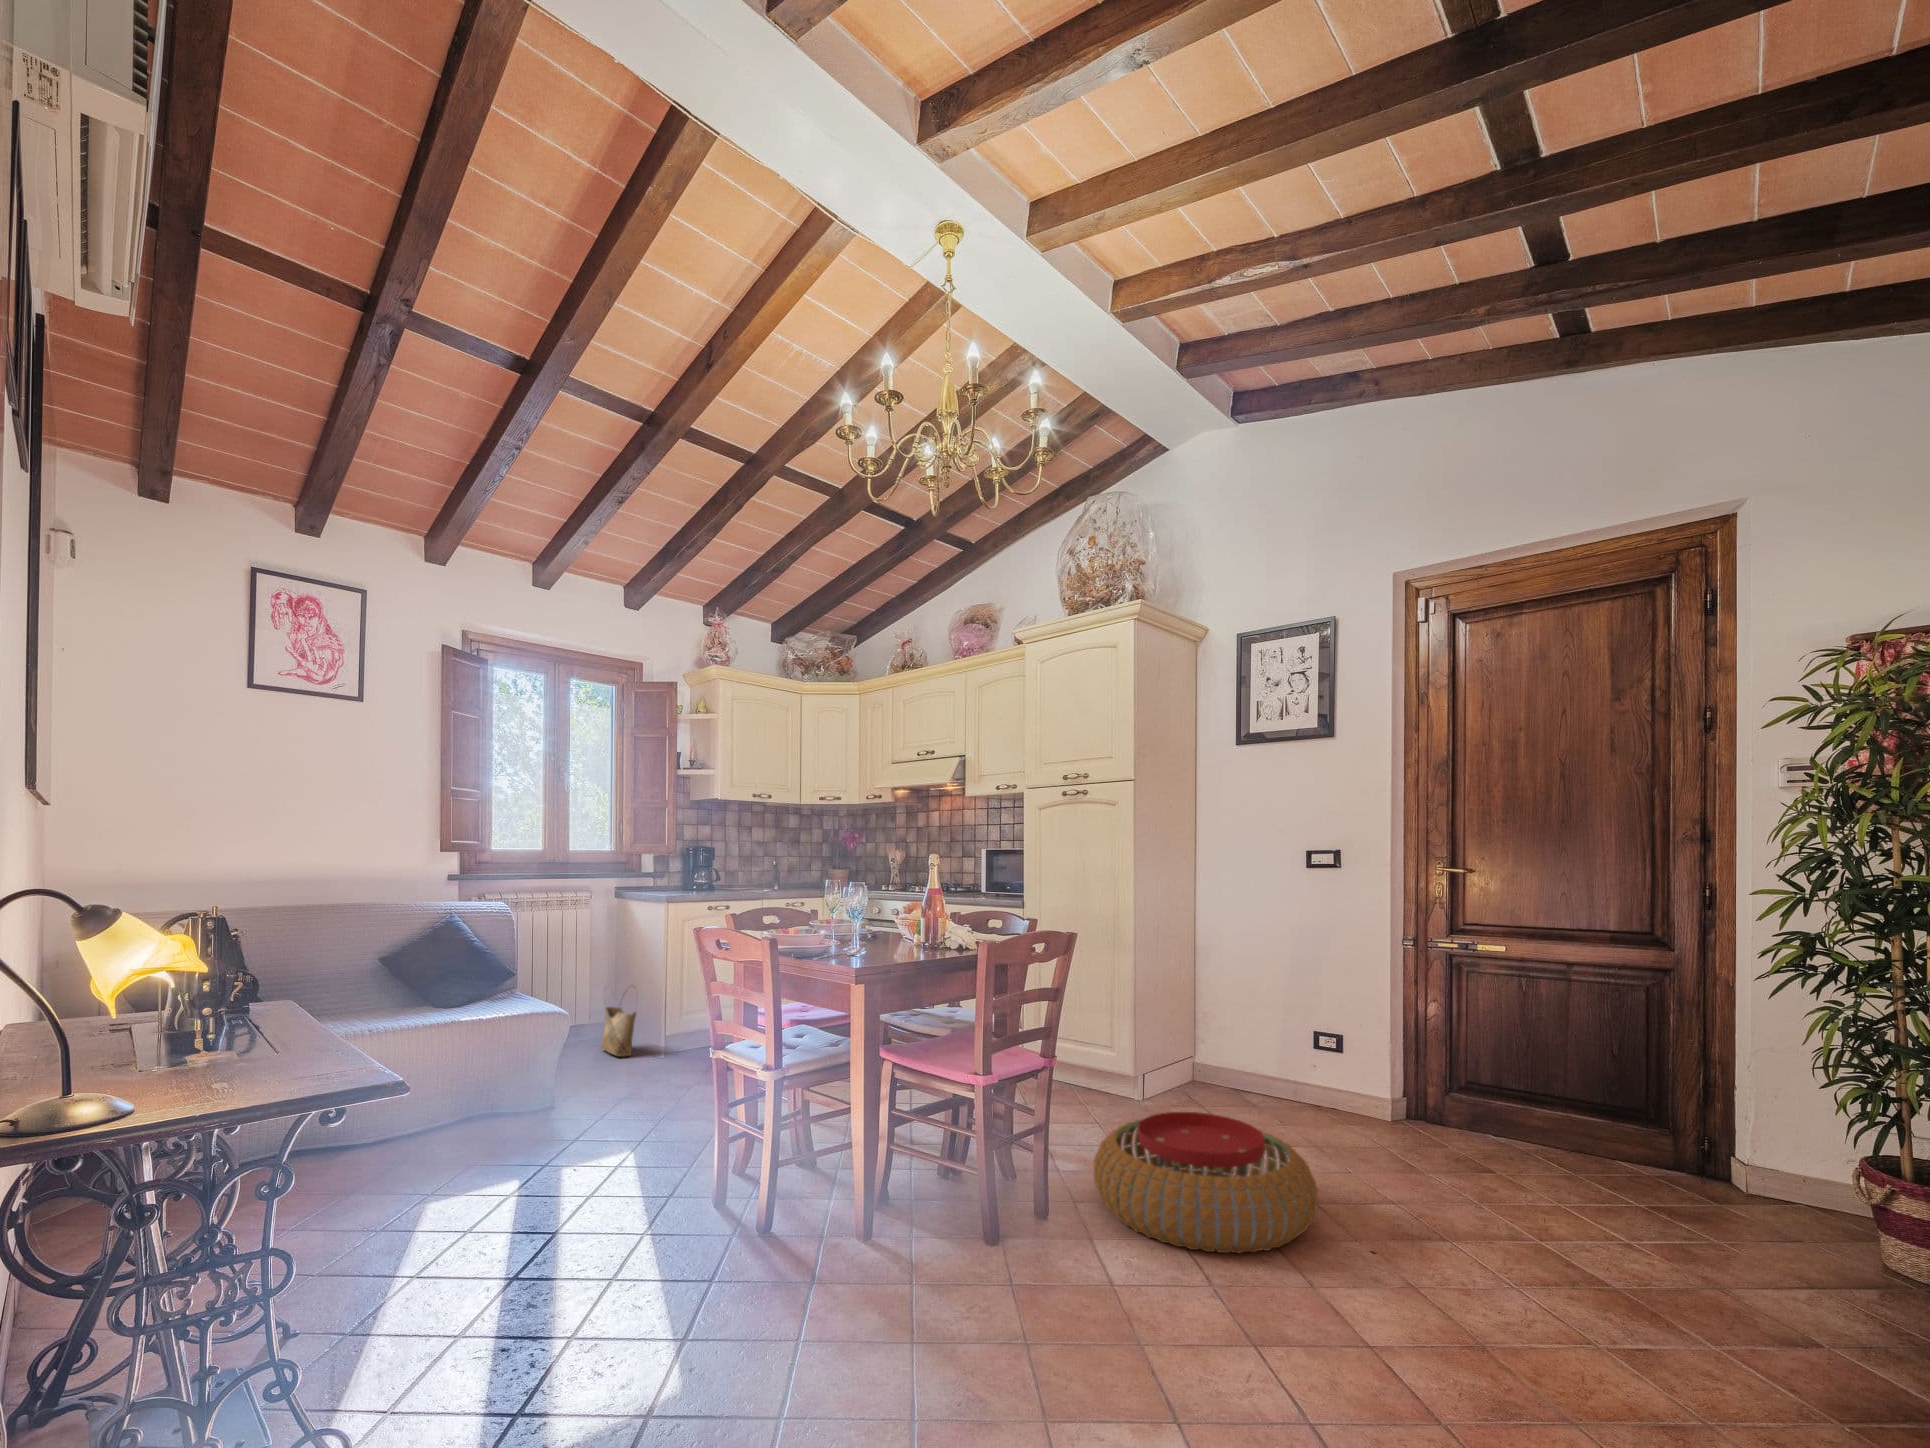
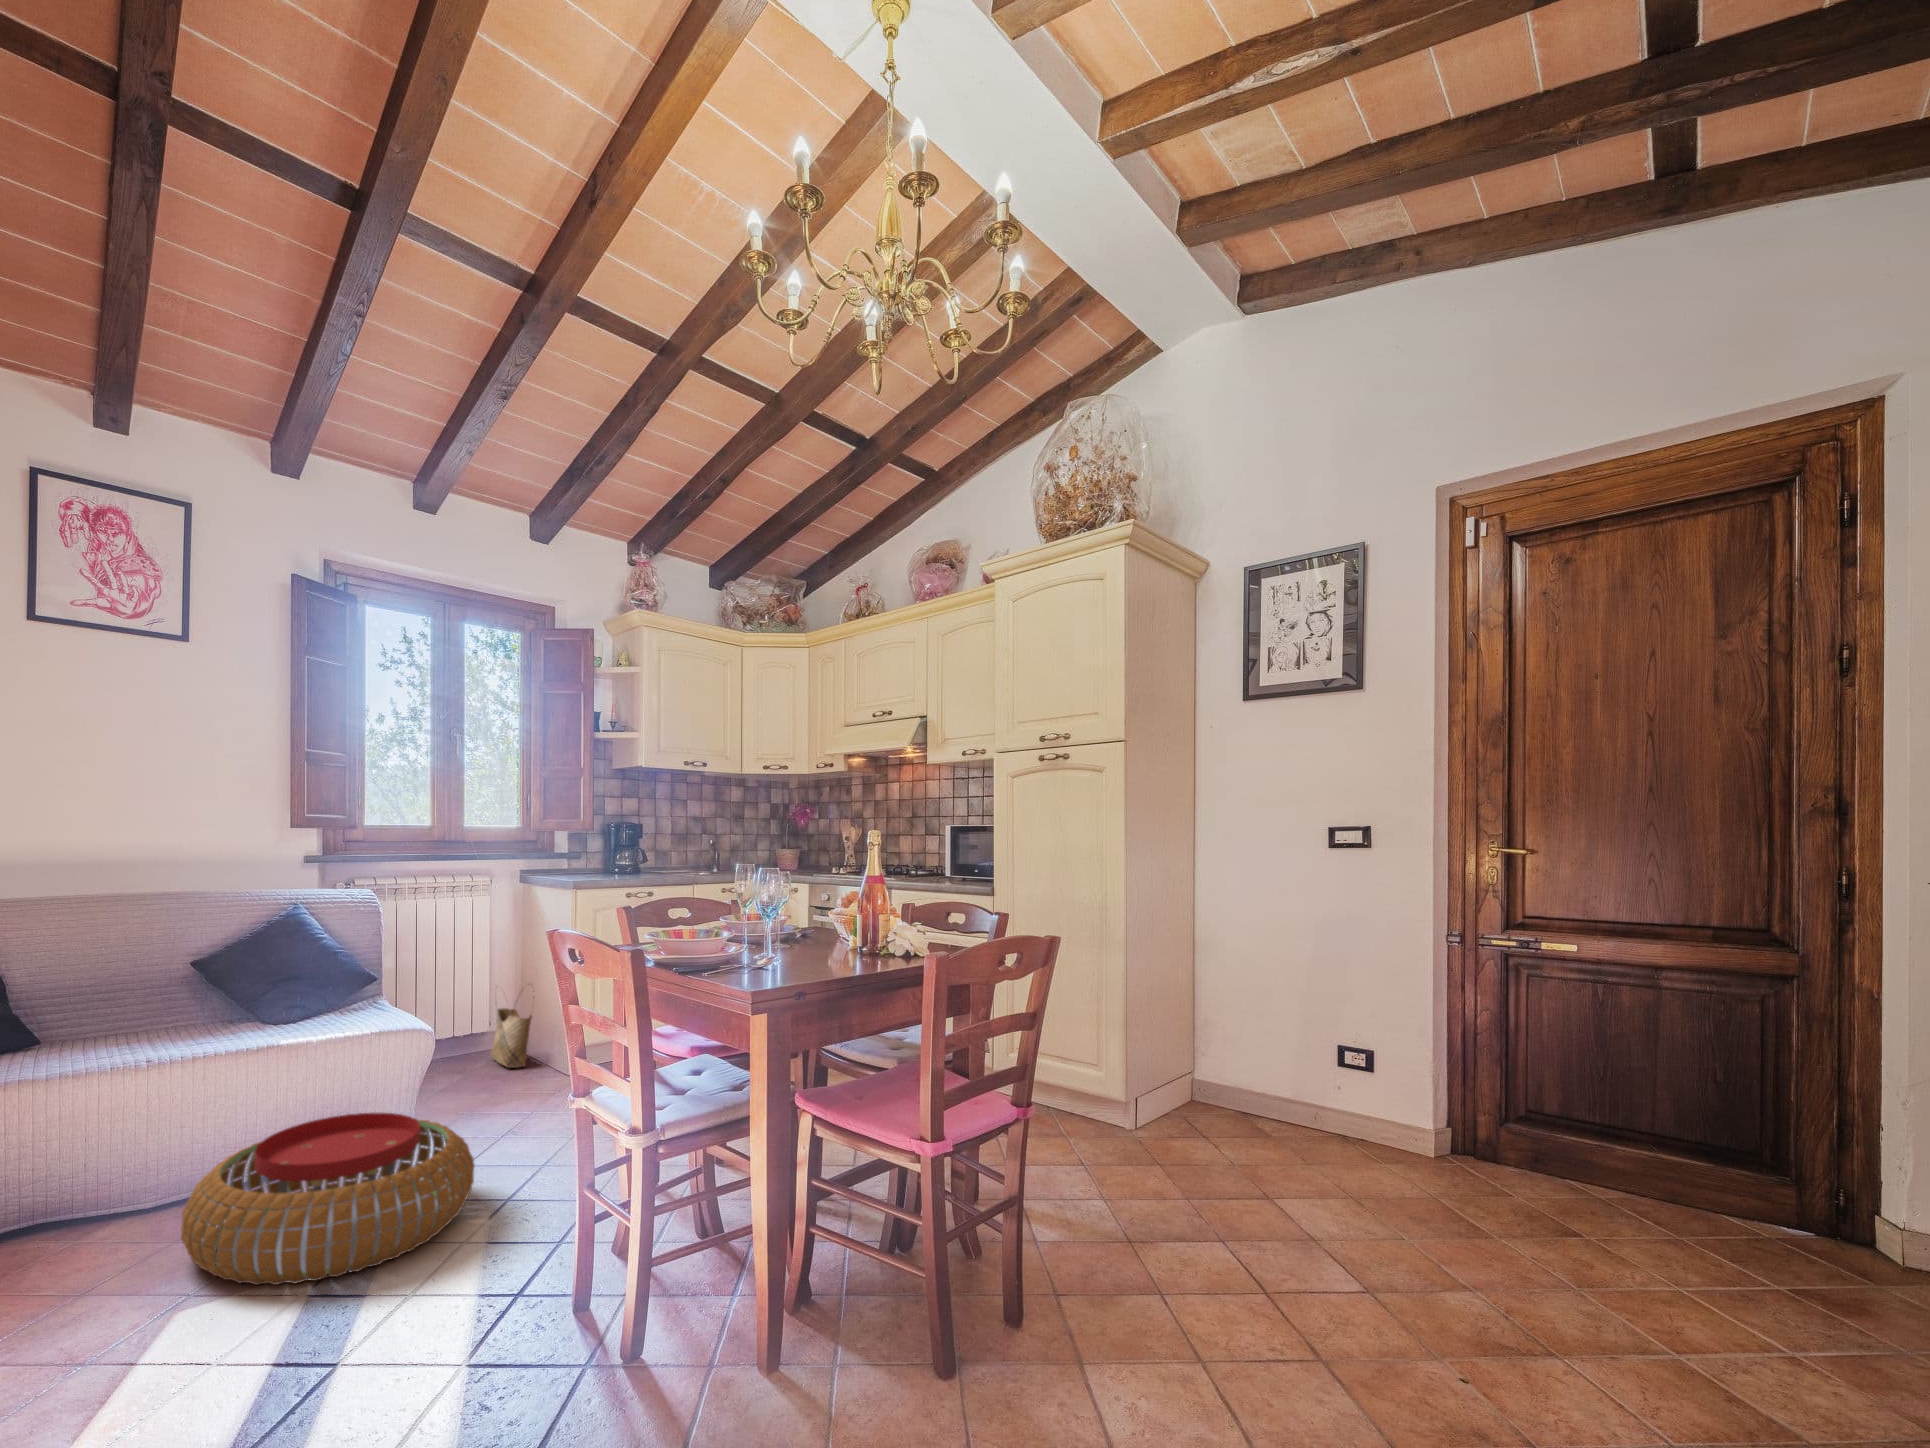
pouf: present [1093,1112,1318,1253] -> present [181,1113,475,1285]

